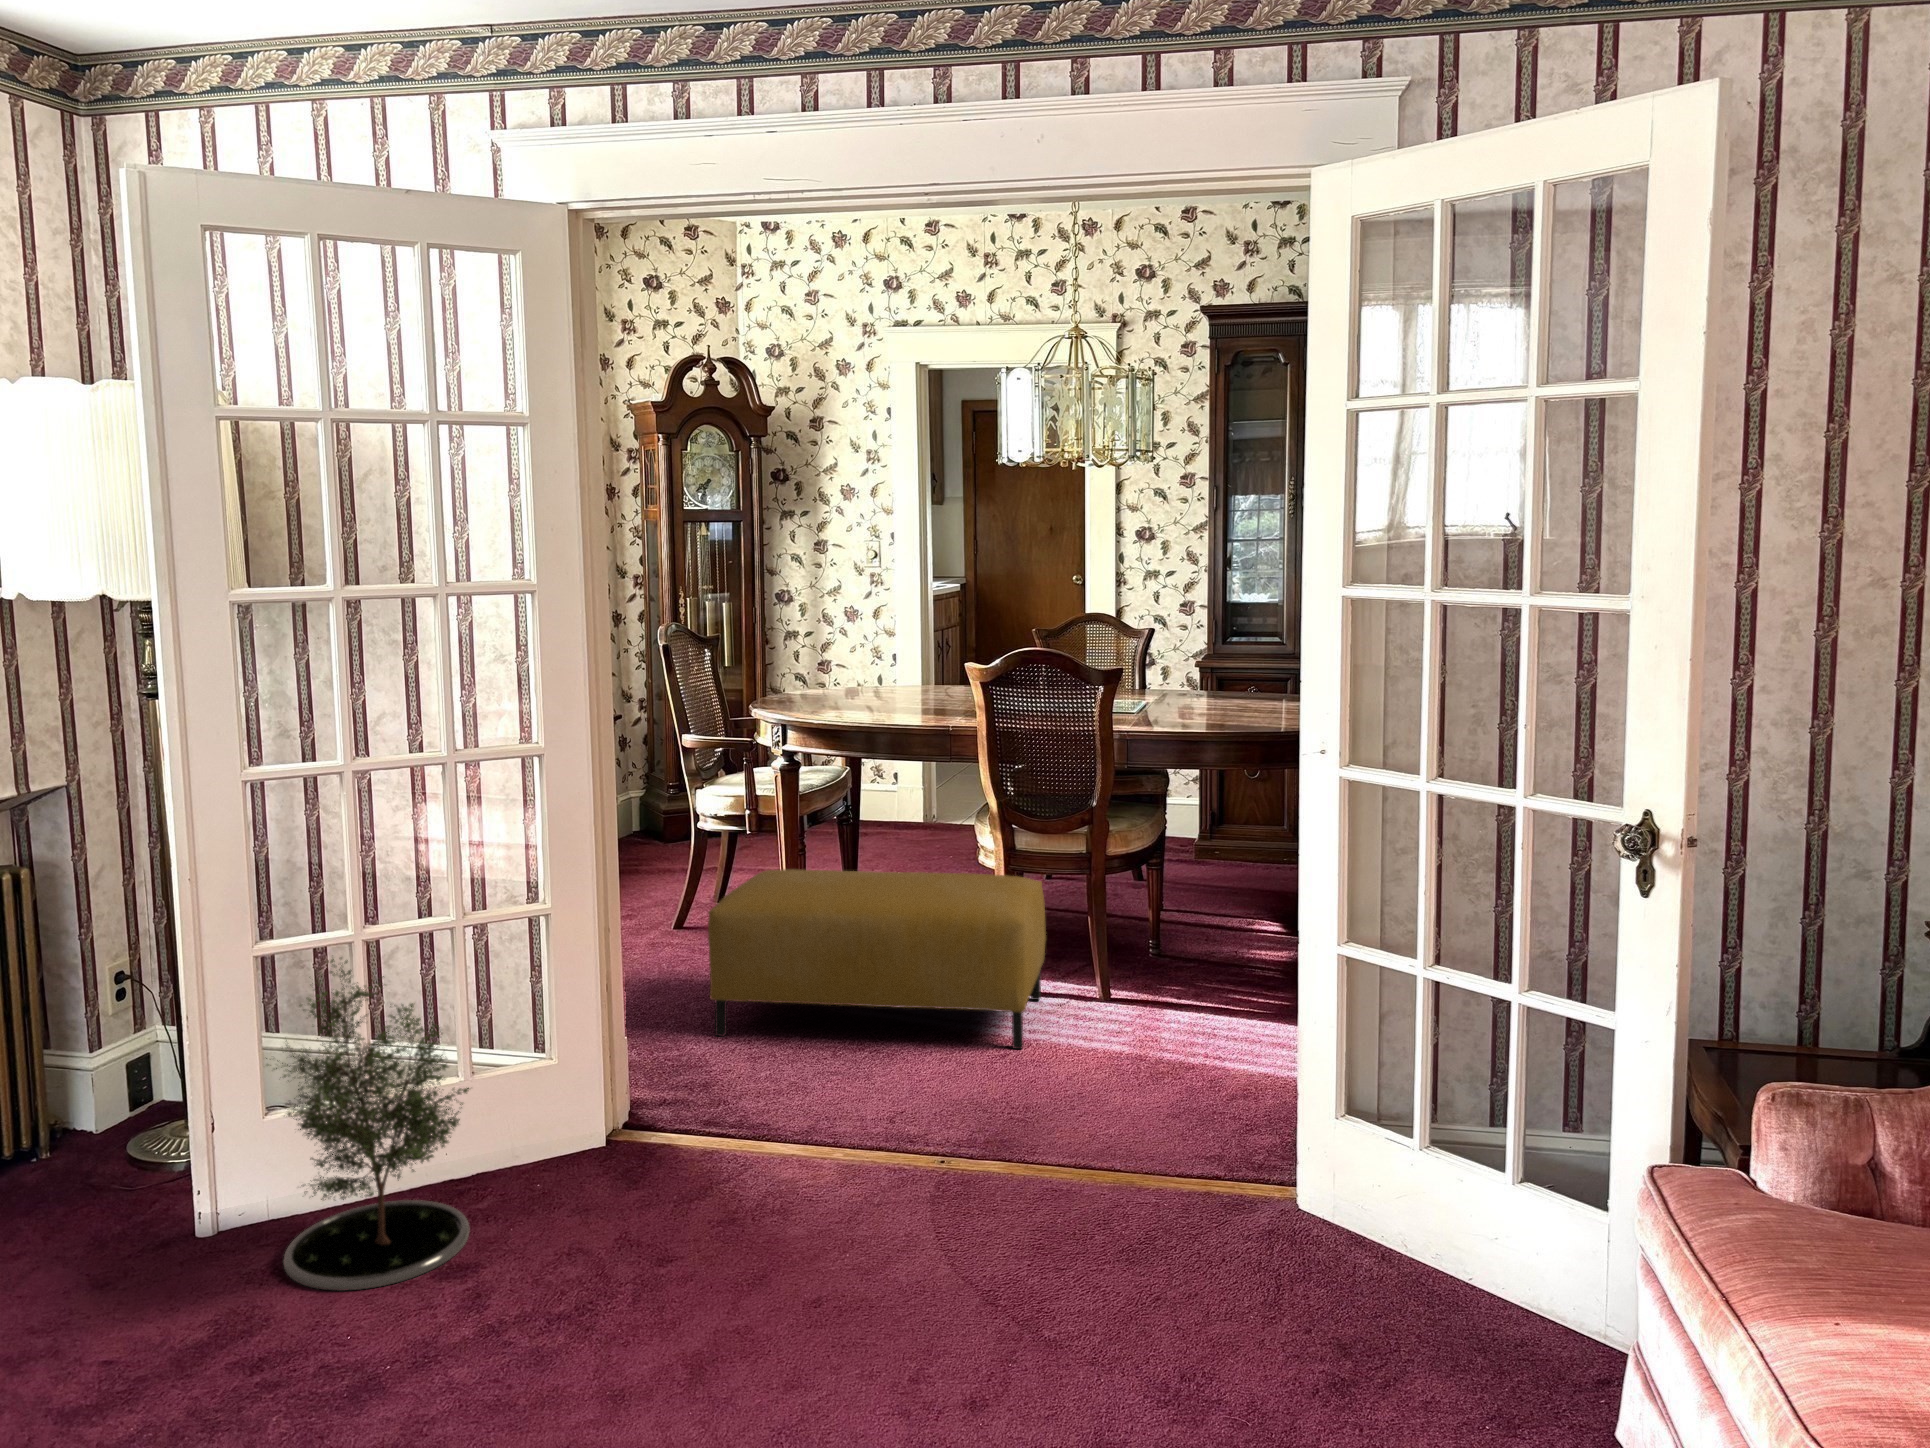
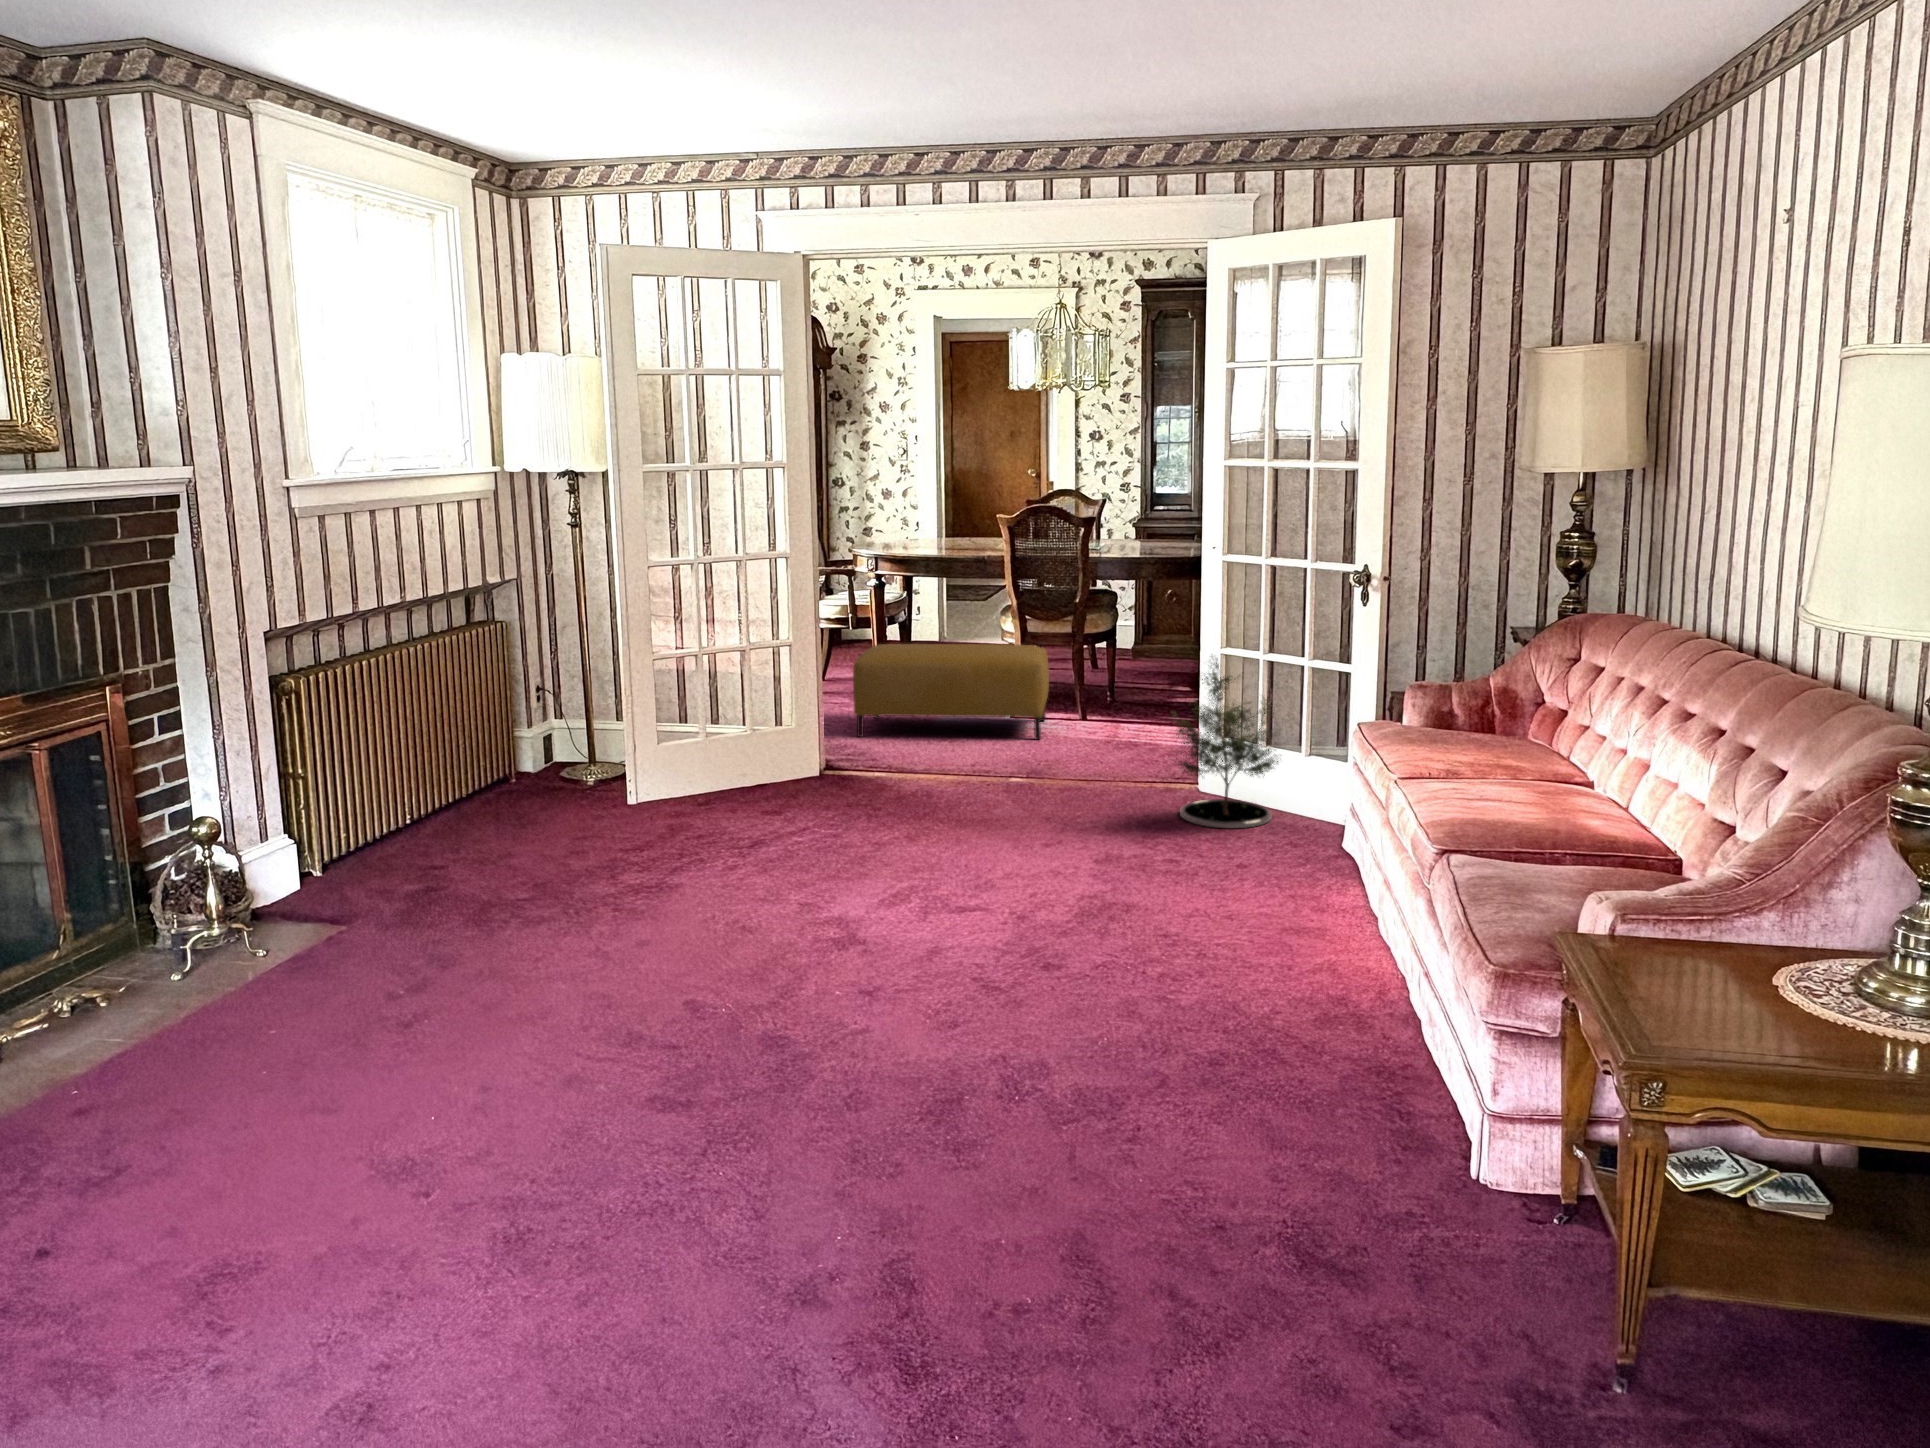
potted tree: present [266,957,469,1291] -> present [1173,658,1278,828]

